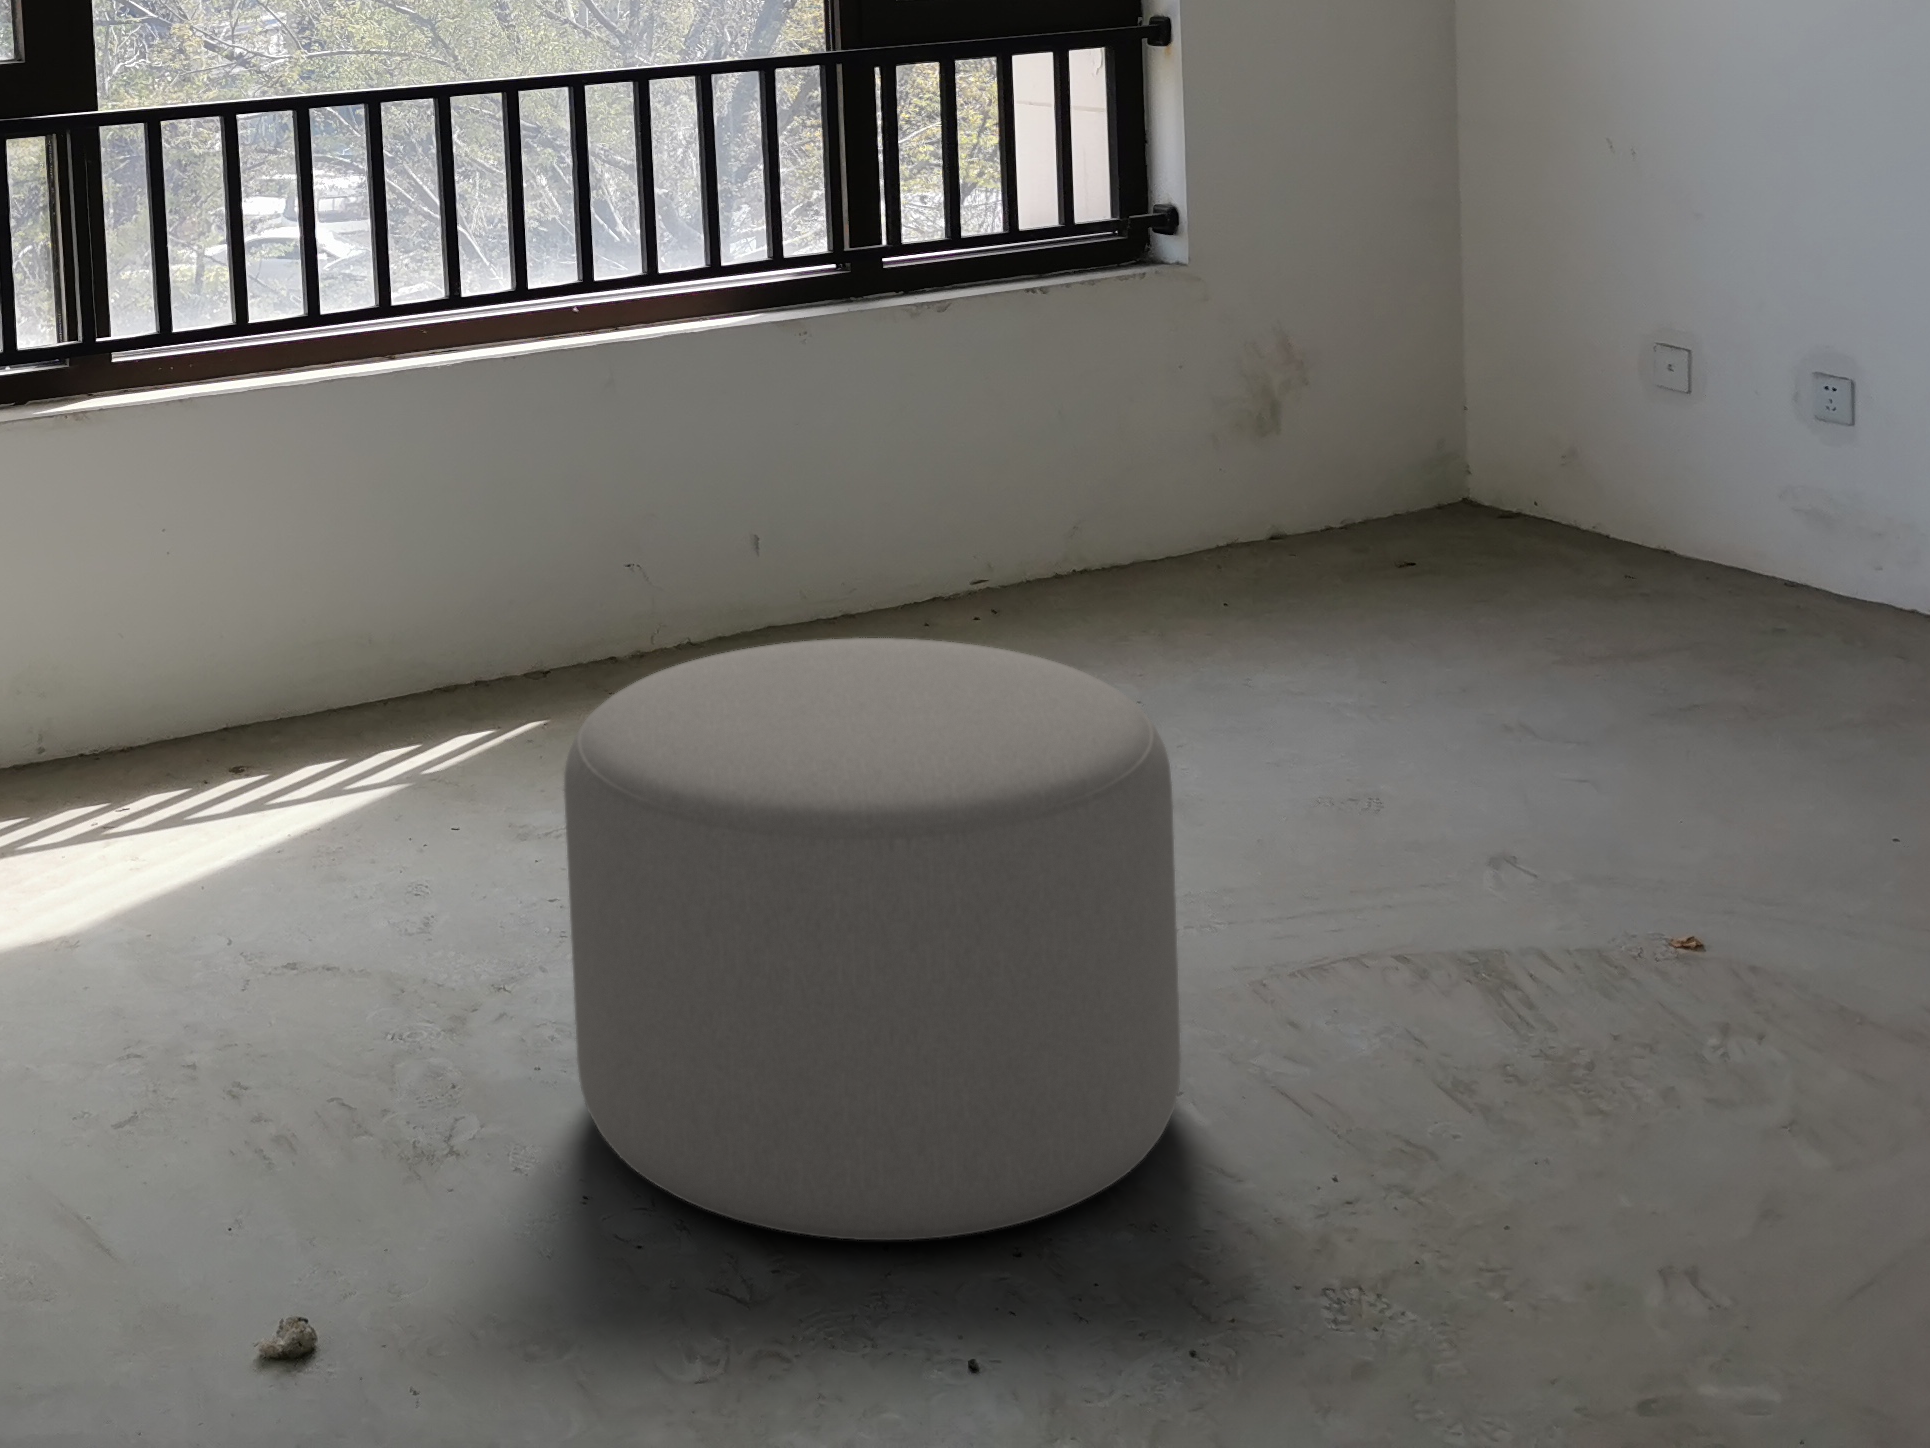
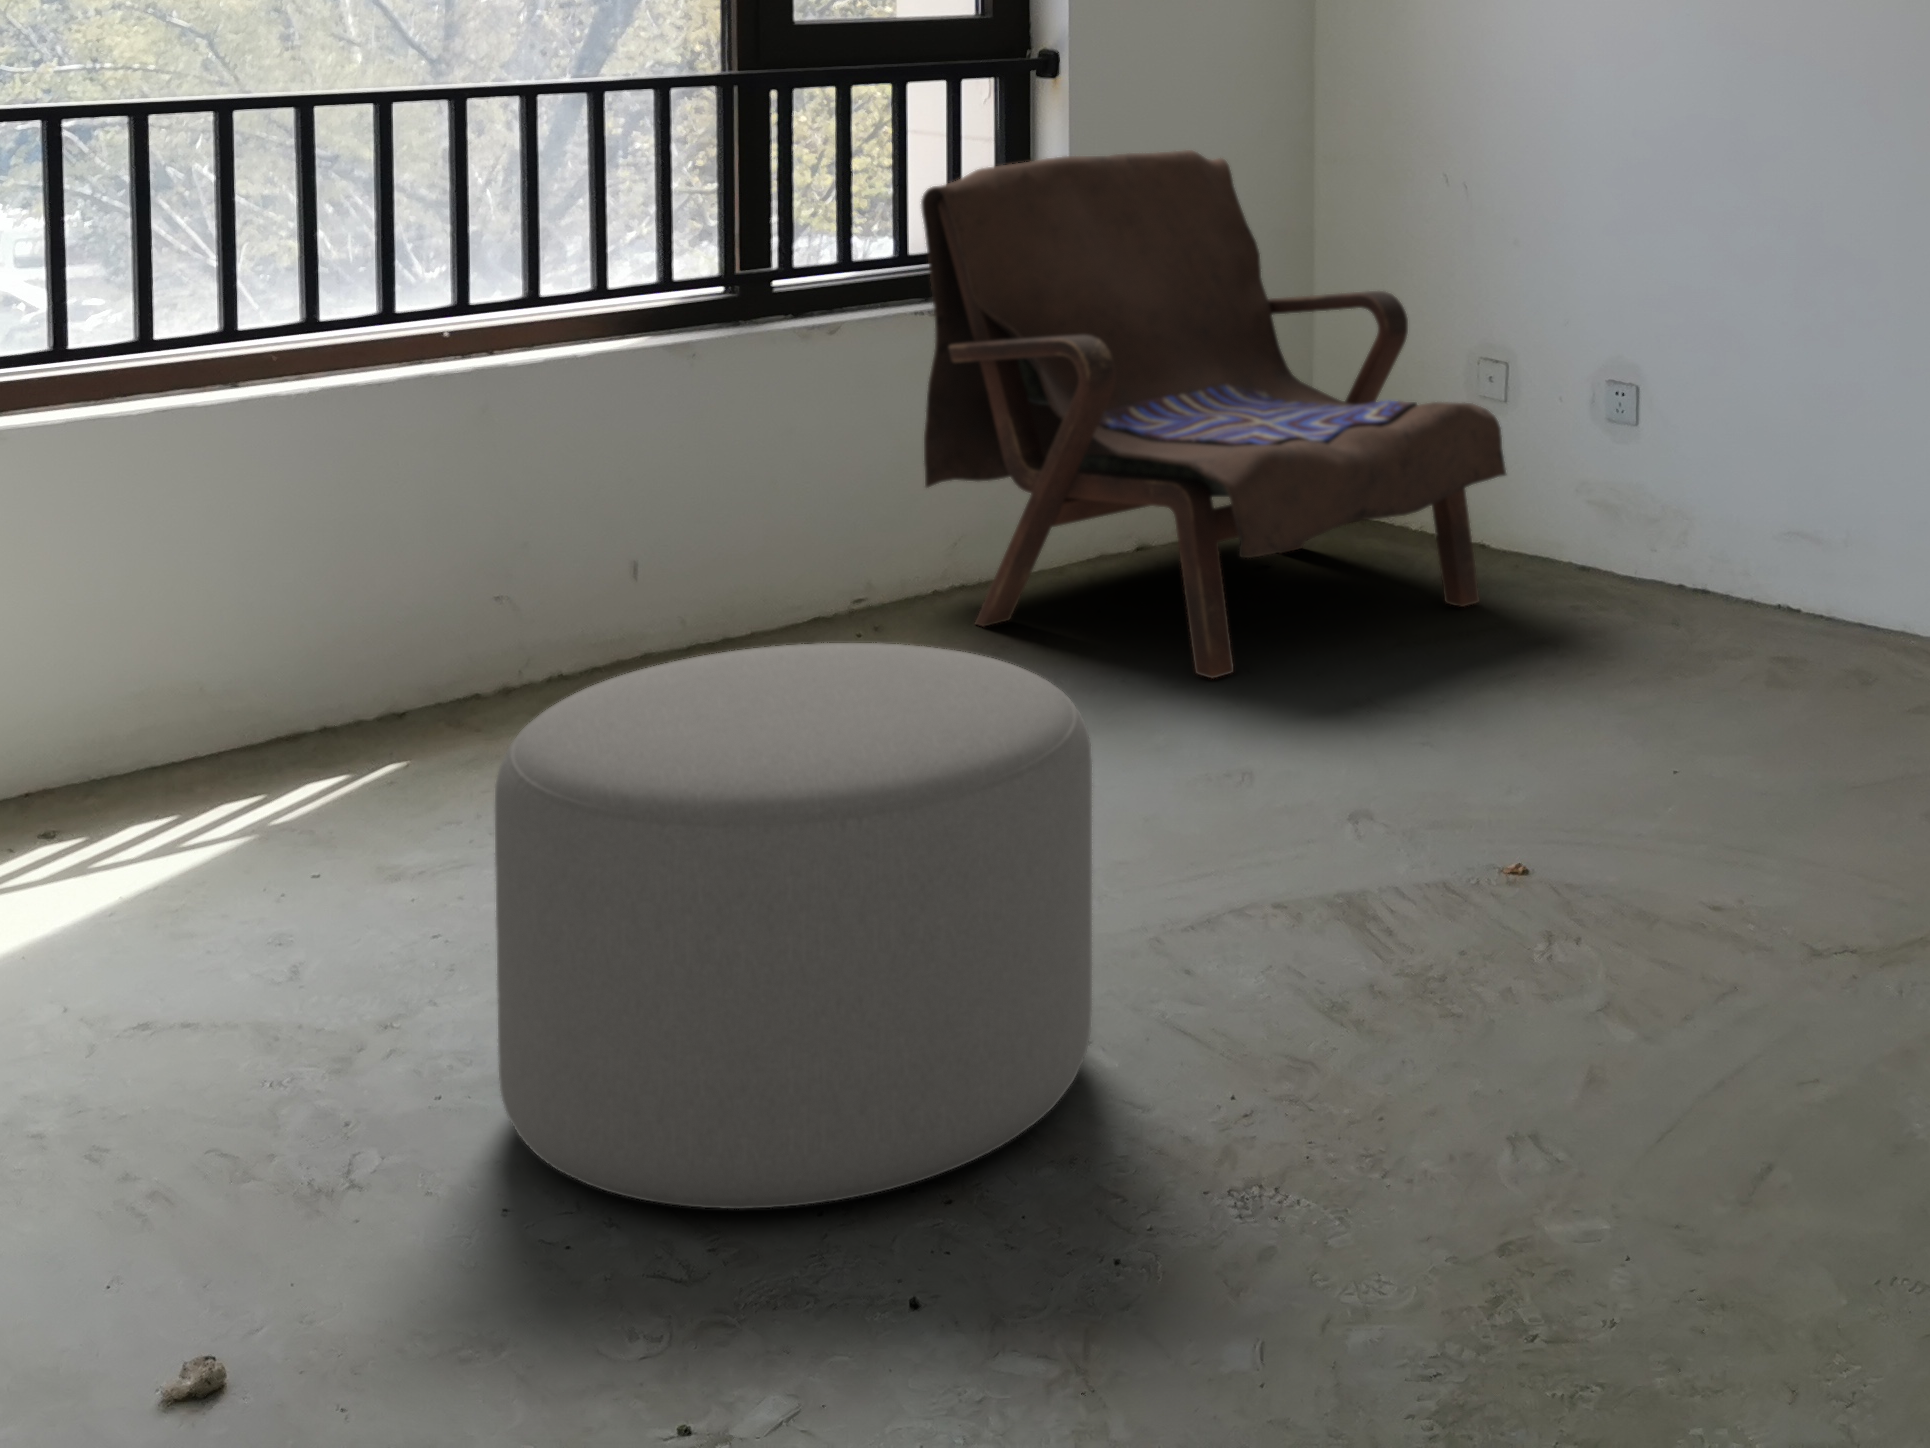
armchair: none [1029,118,1686,687] -> present [921,150,1506,679]

